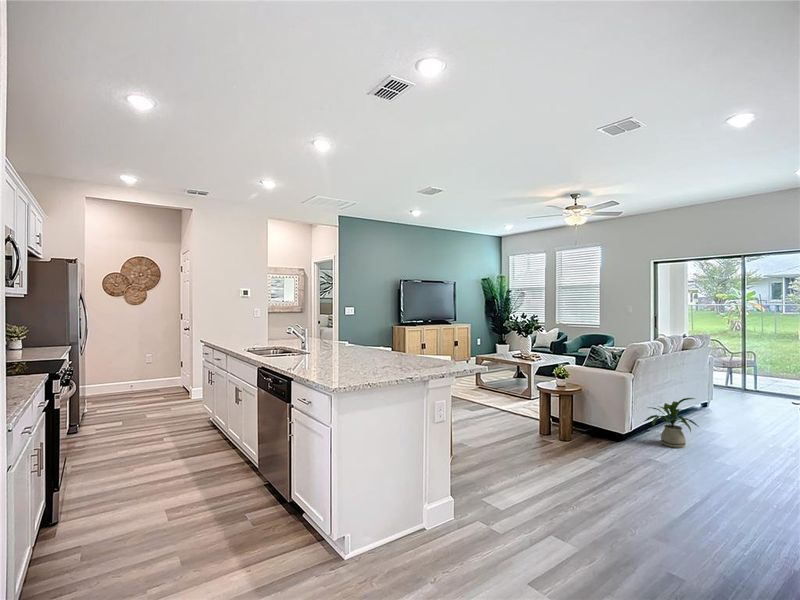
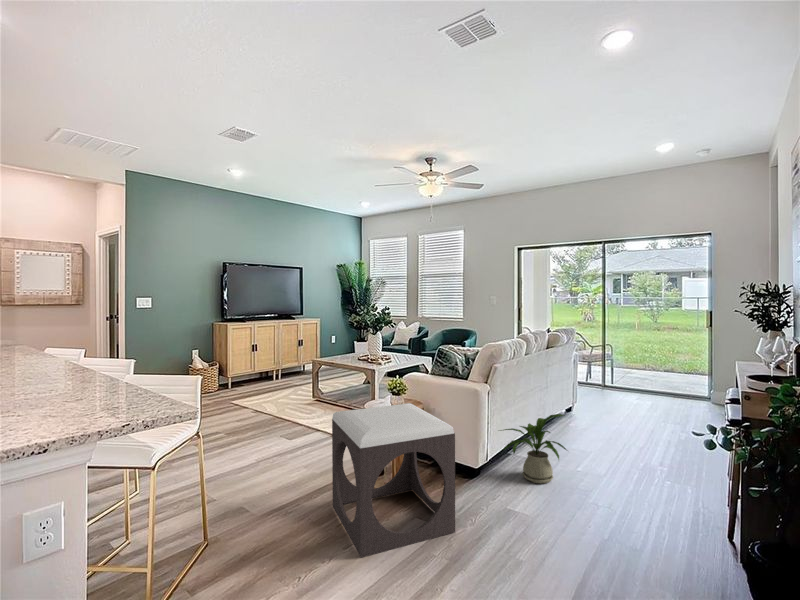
footstool: none [522,383,611,469] -> present [332,403,455,558]

